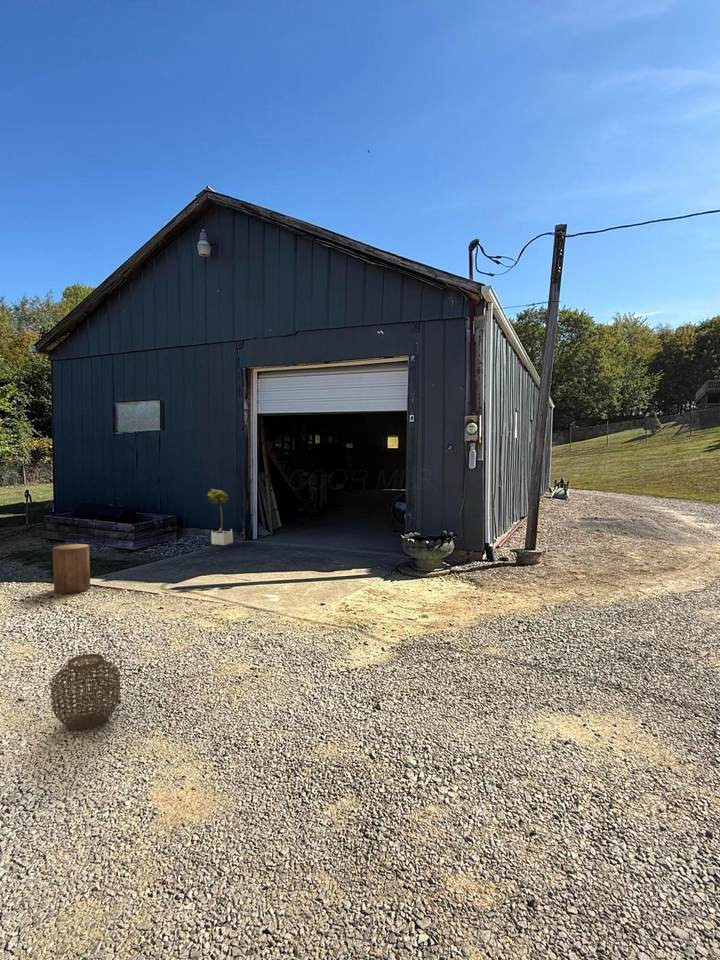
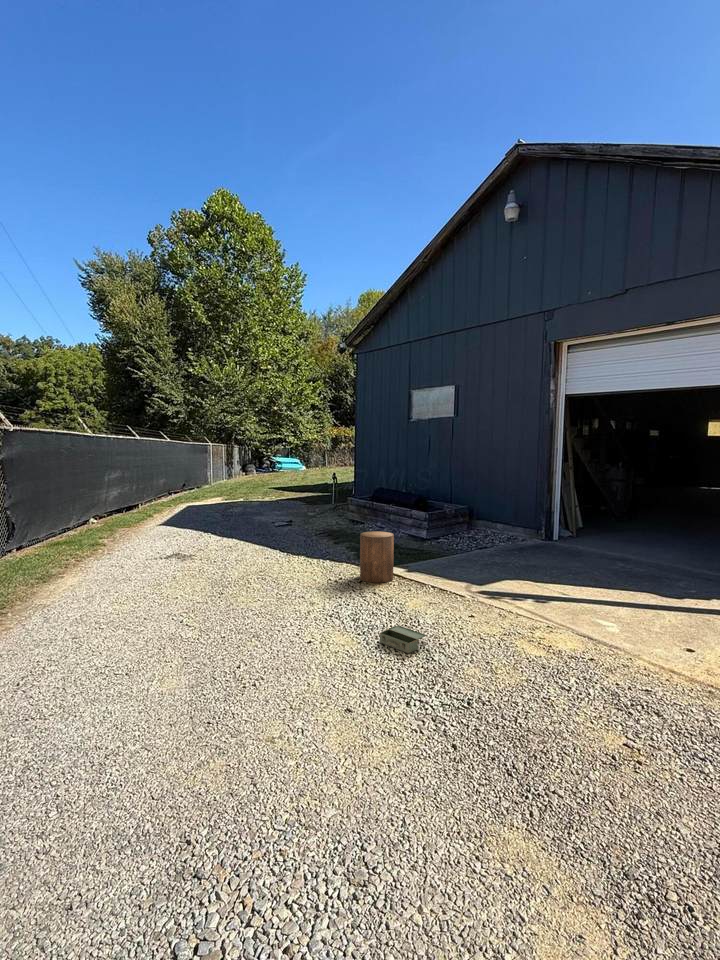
potted tree: present [207,489,233,545] -> none [504,478,530,542]
toolbox: none [67,622,112,642] -> present [380,625,426,653]
woven basket: present [51,654,120,730] -> none [380,699,463,806]

